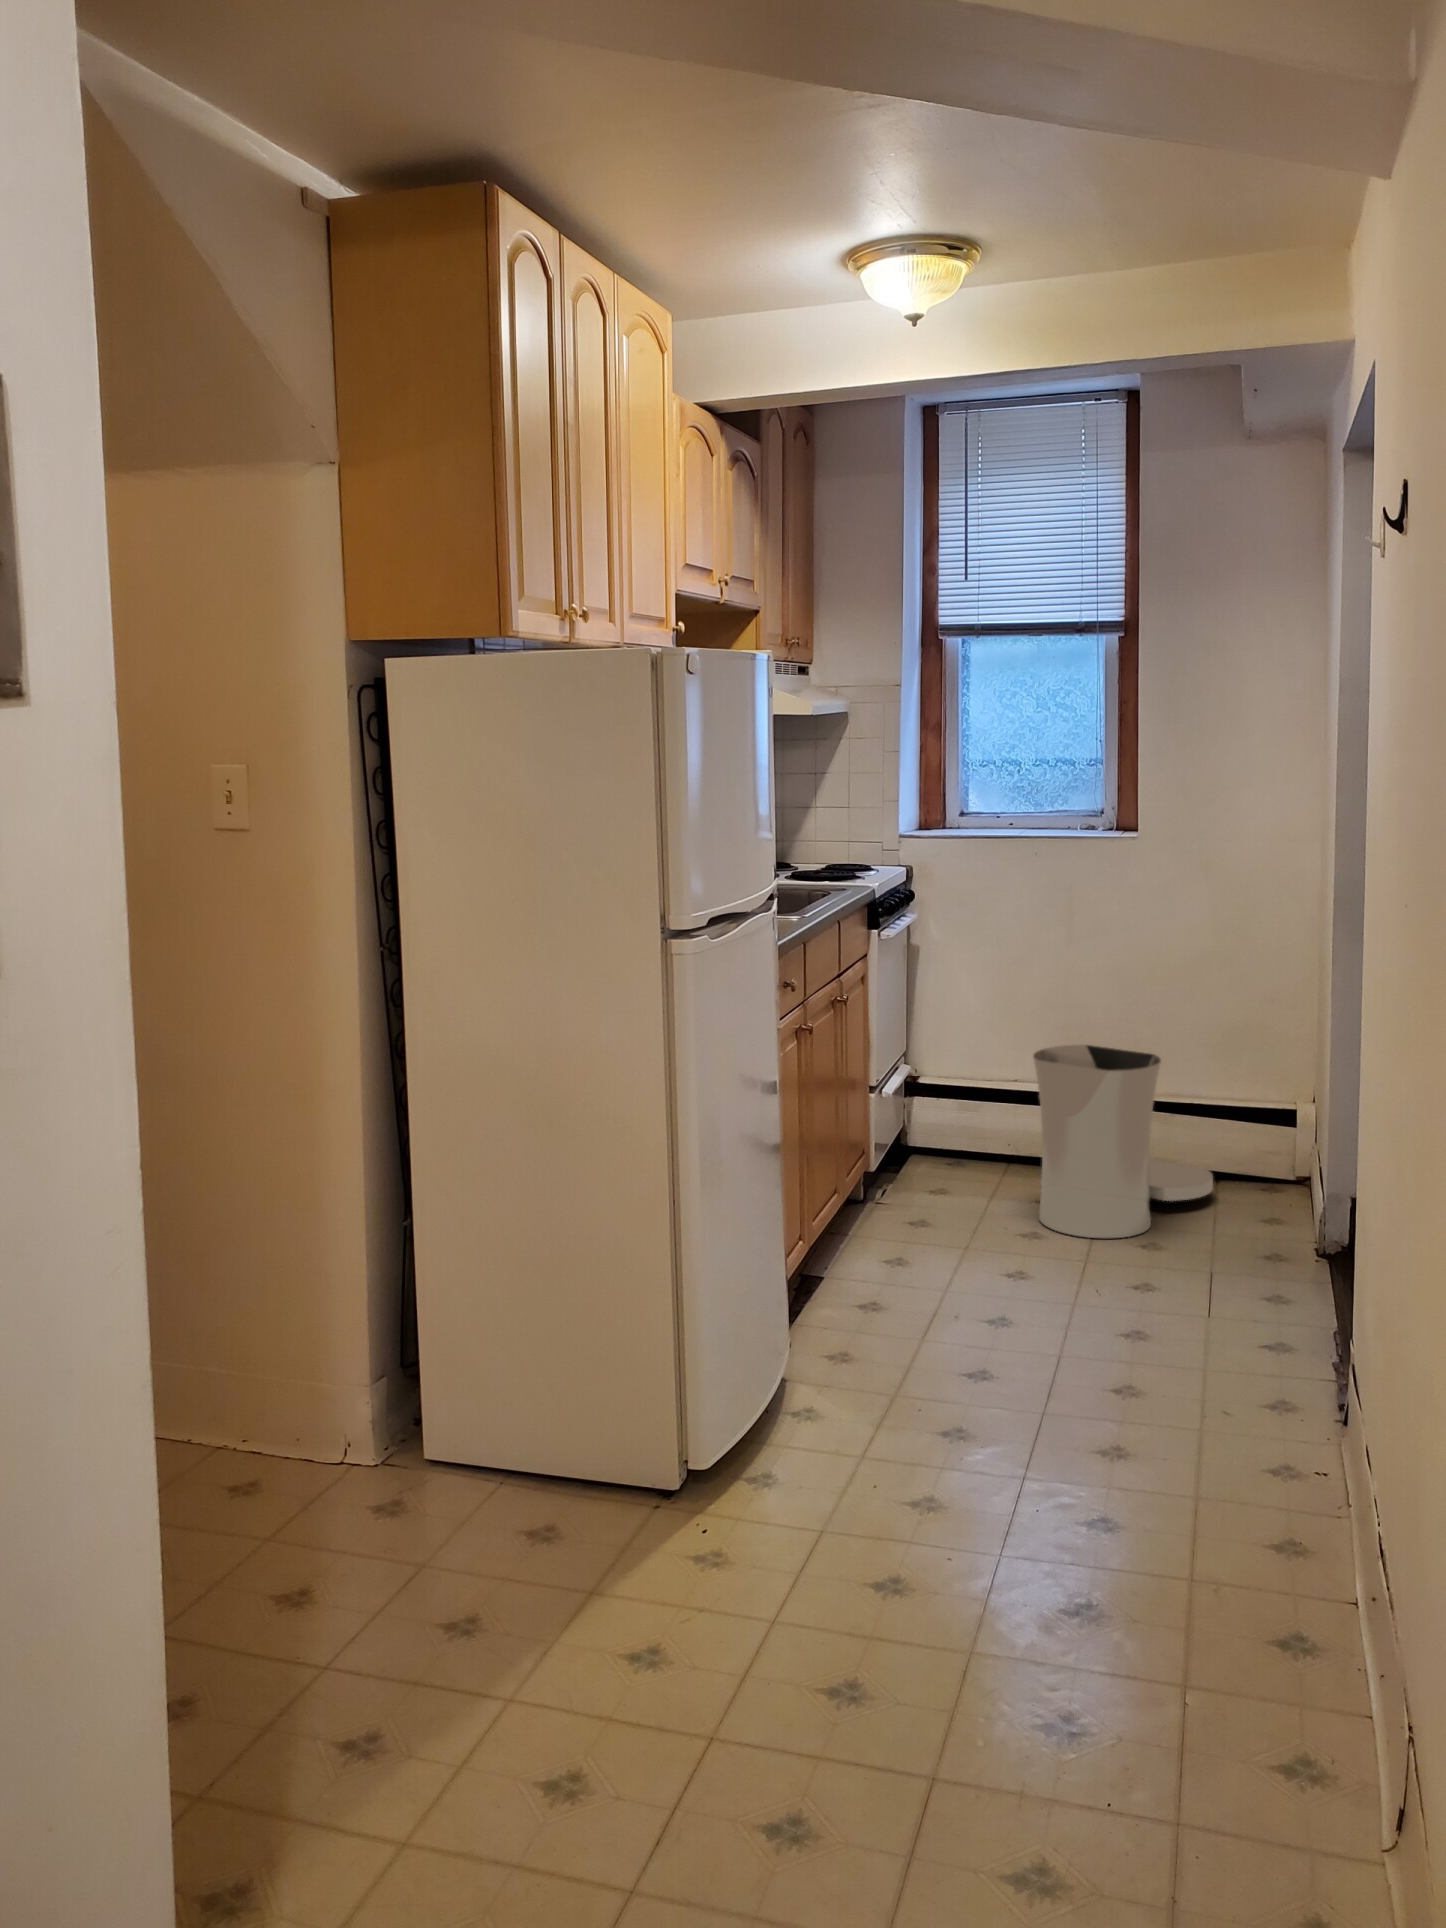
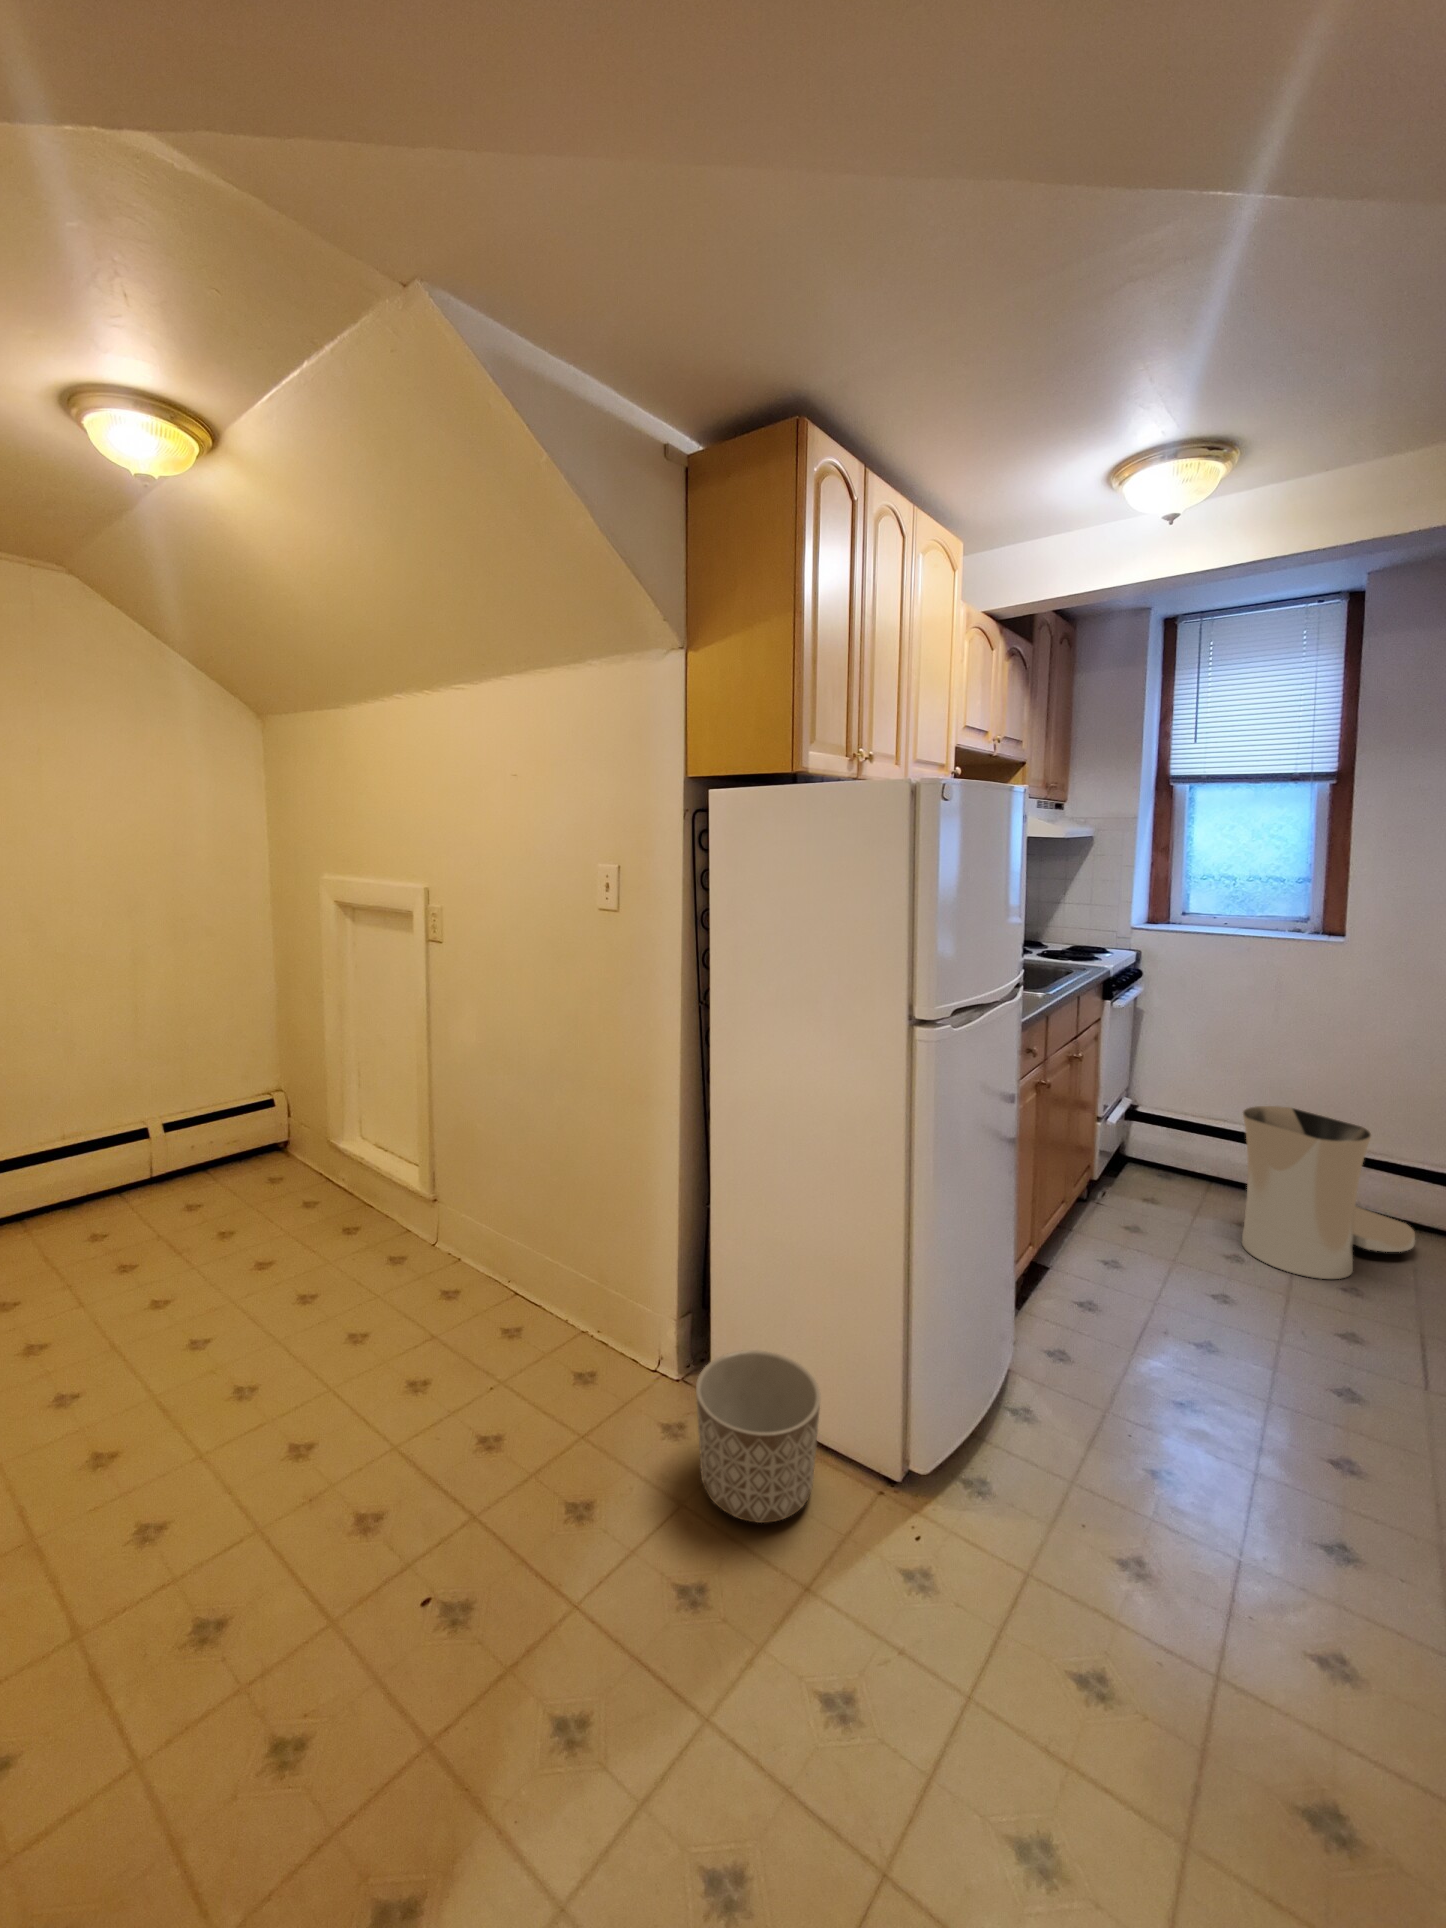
planter: none [429,1377,584,1554] -> present [696,1350,821,1523]

